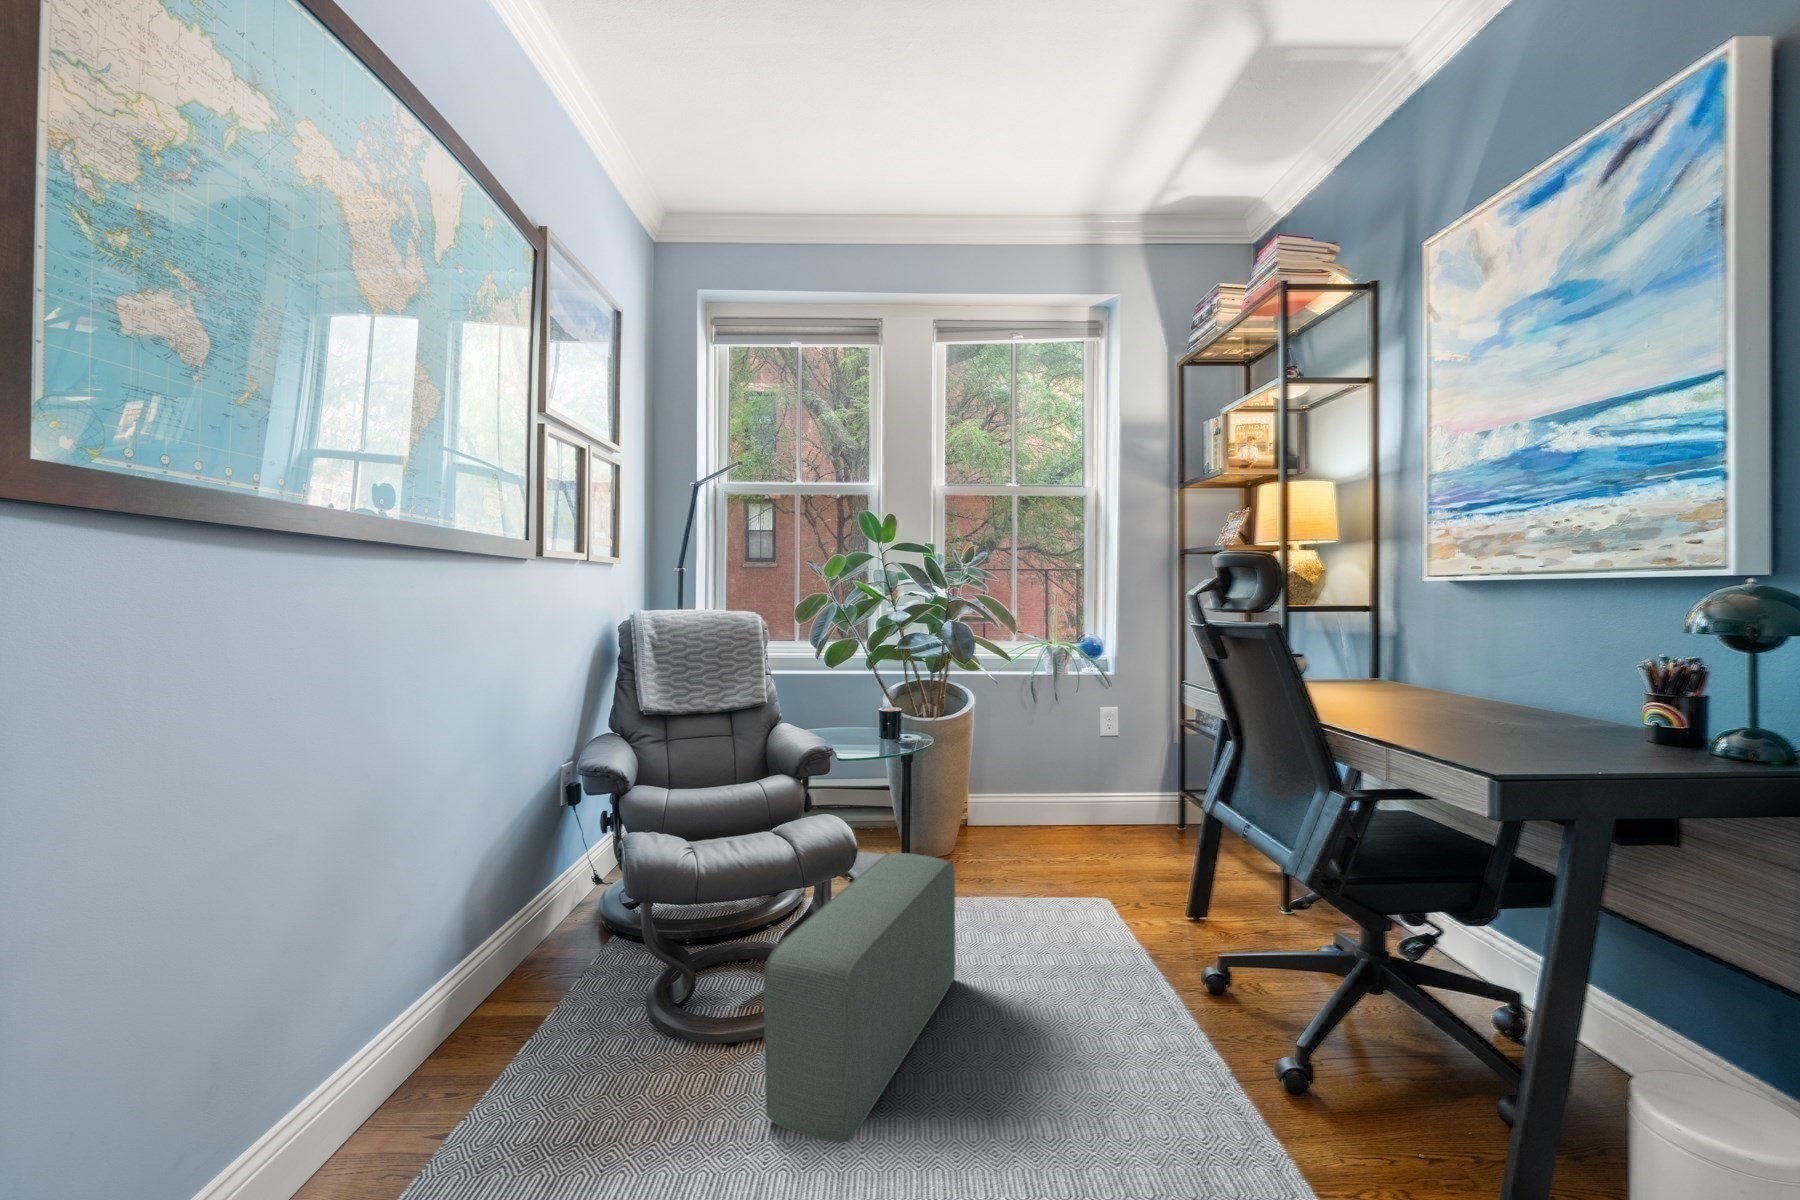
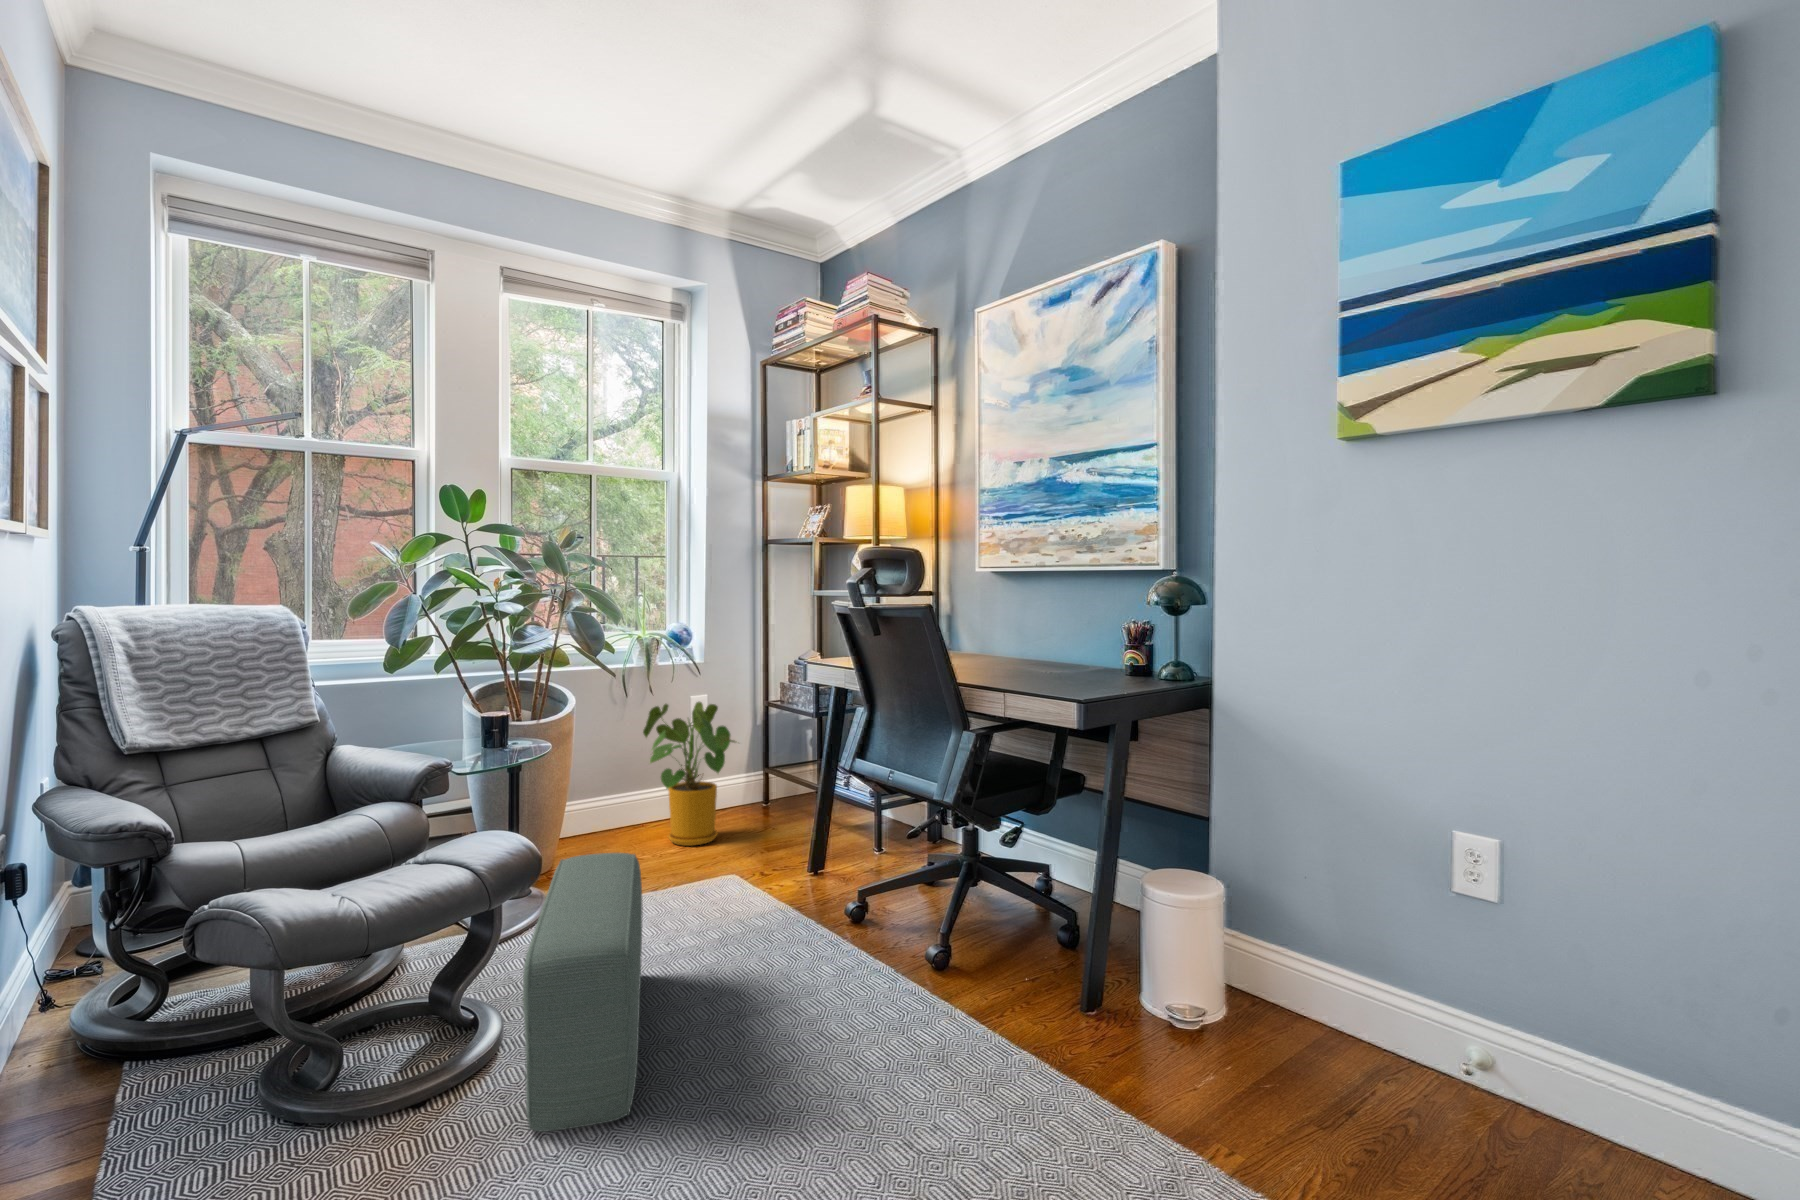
house plant: none [1043,708,1141,851] -> present [643,702,735,846]

